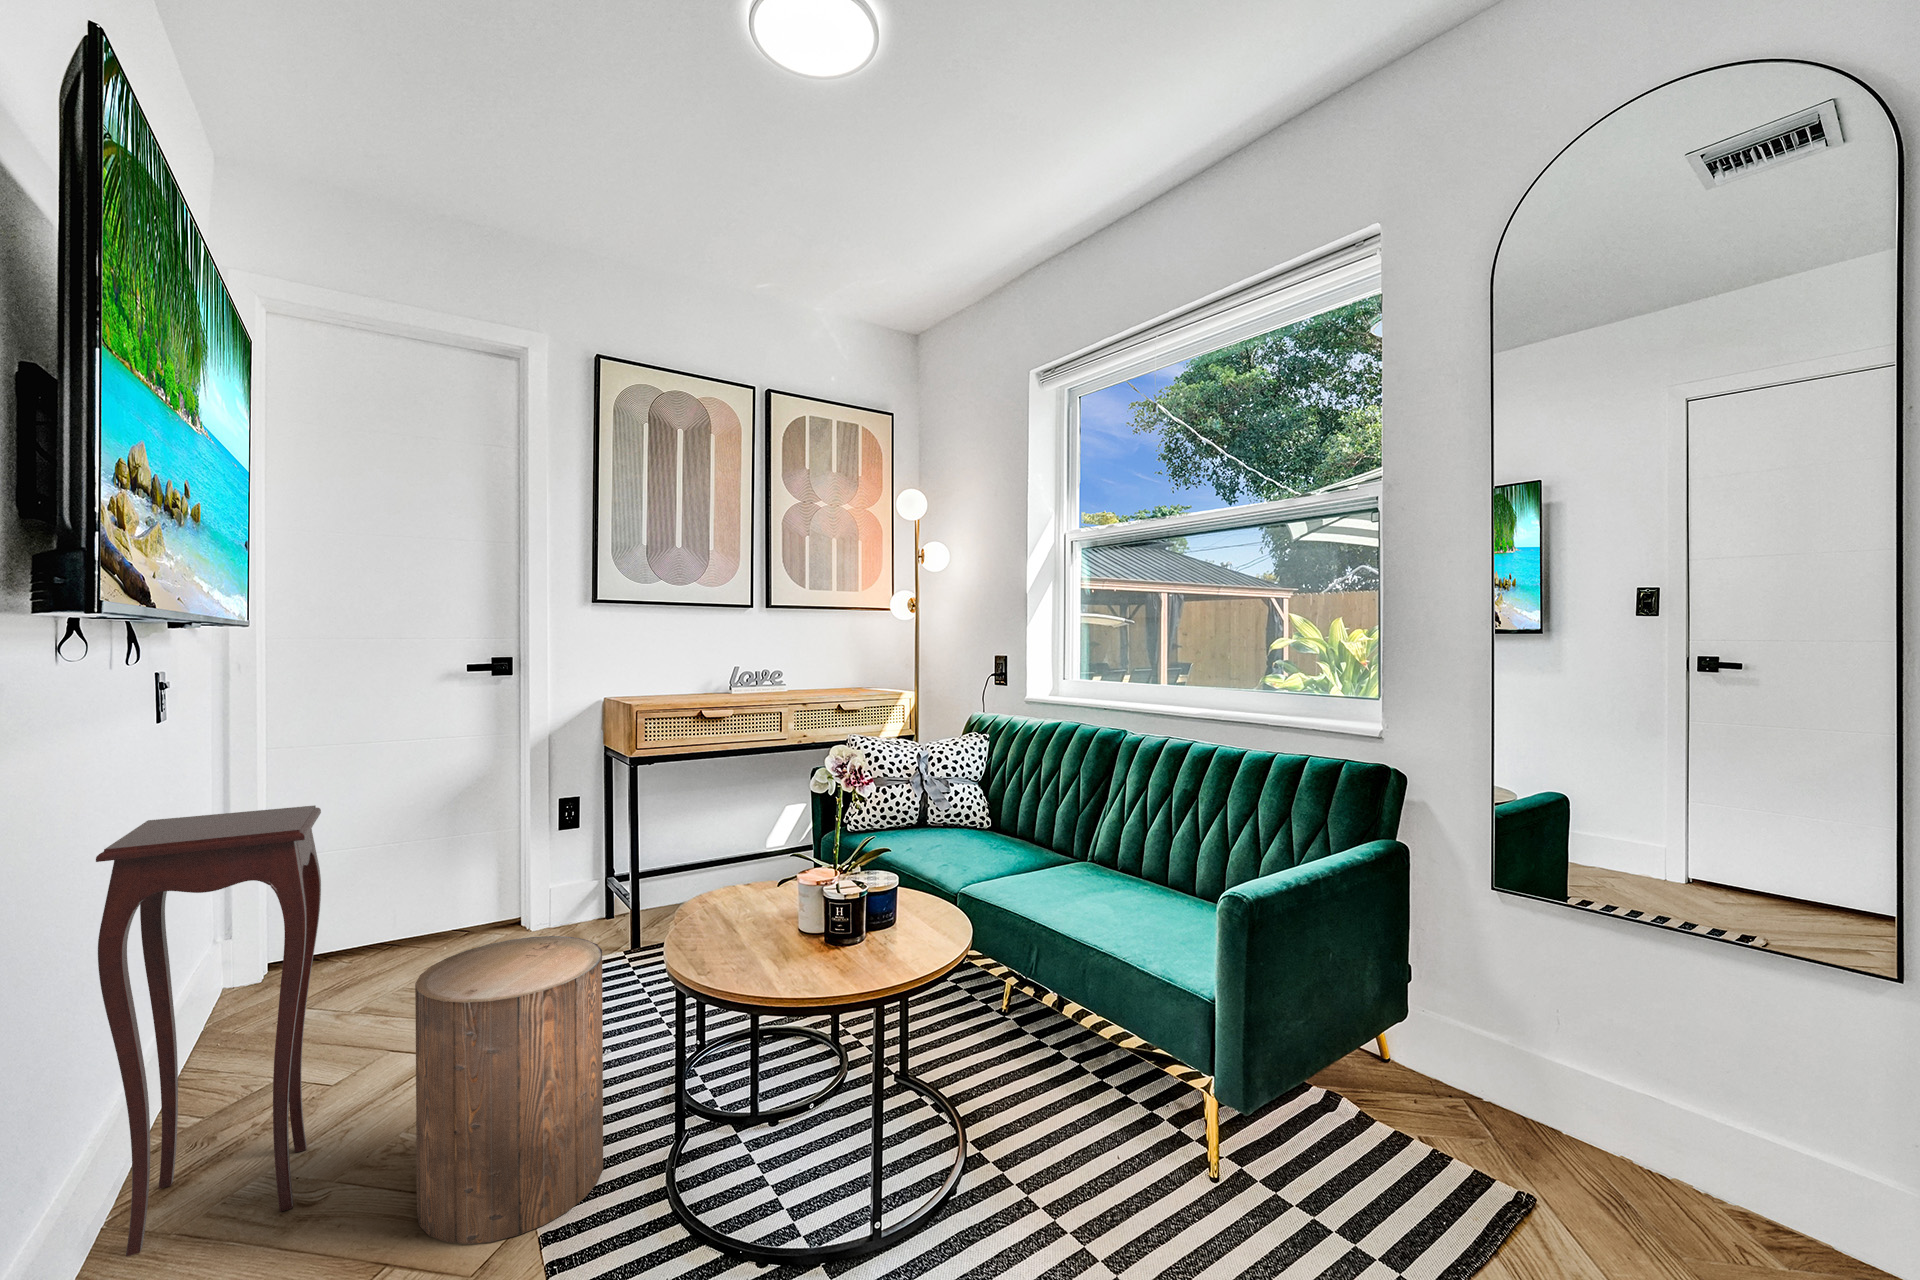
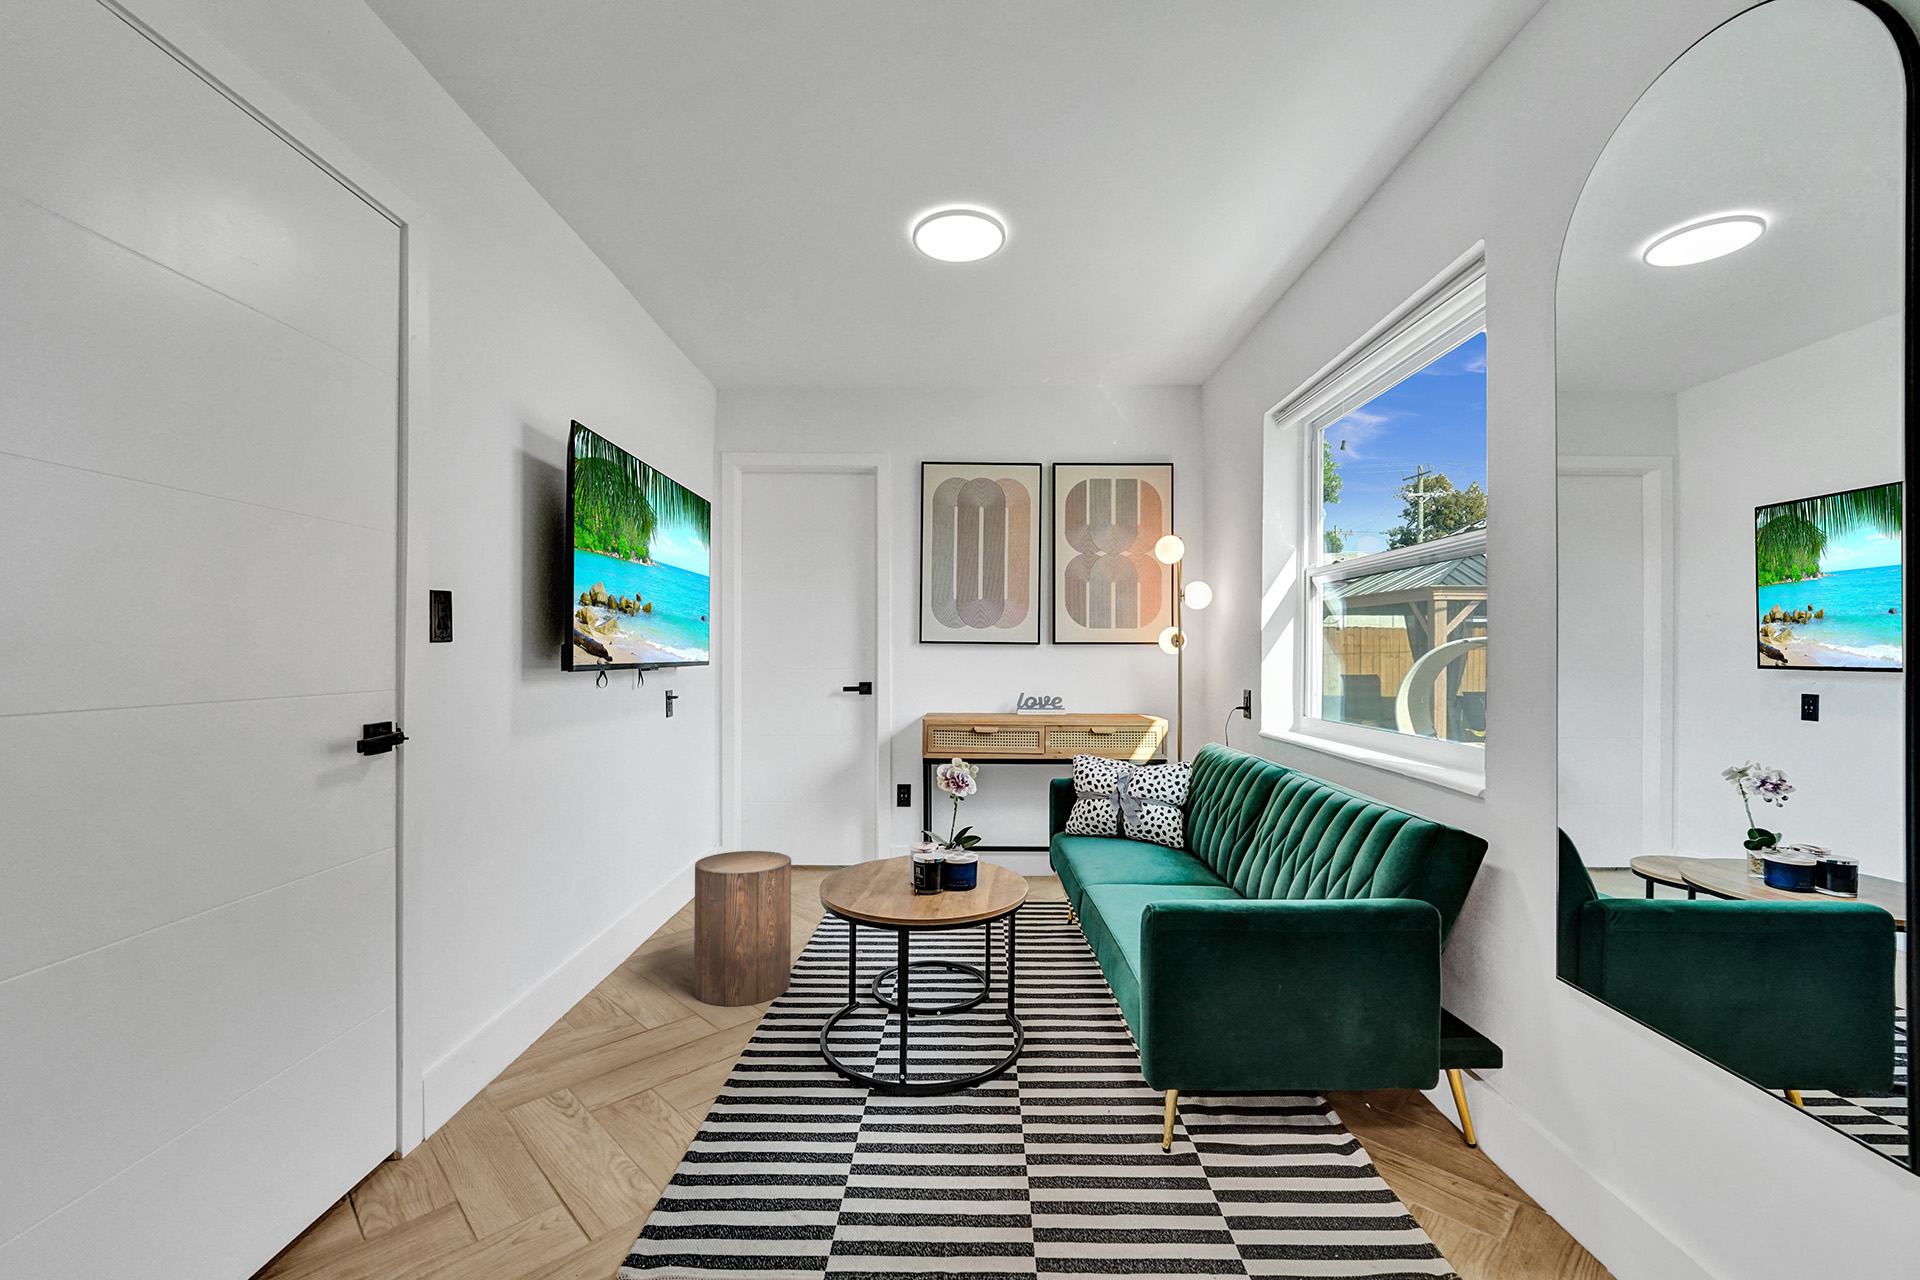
side table: present [96,805,321,1256] -> none [593,761,697,967]

